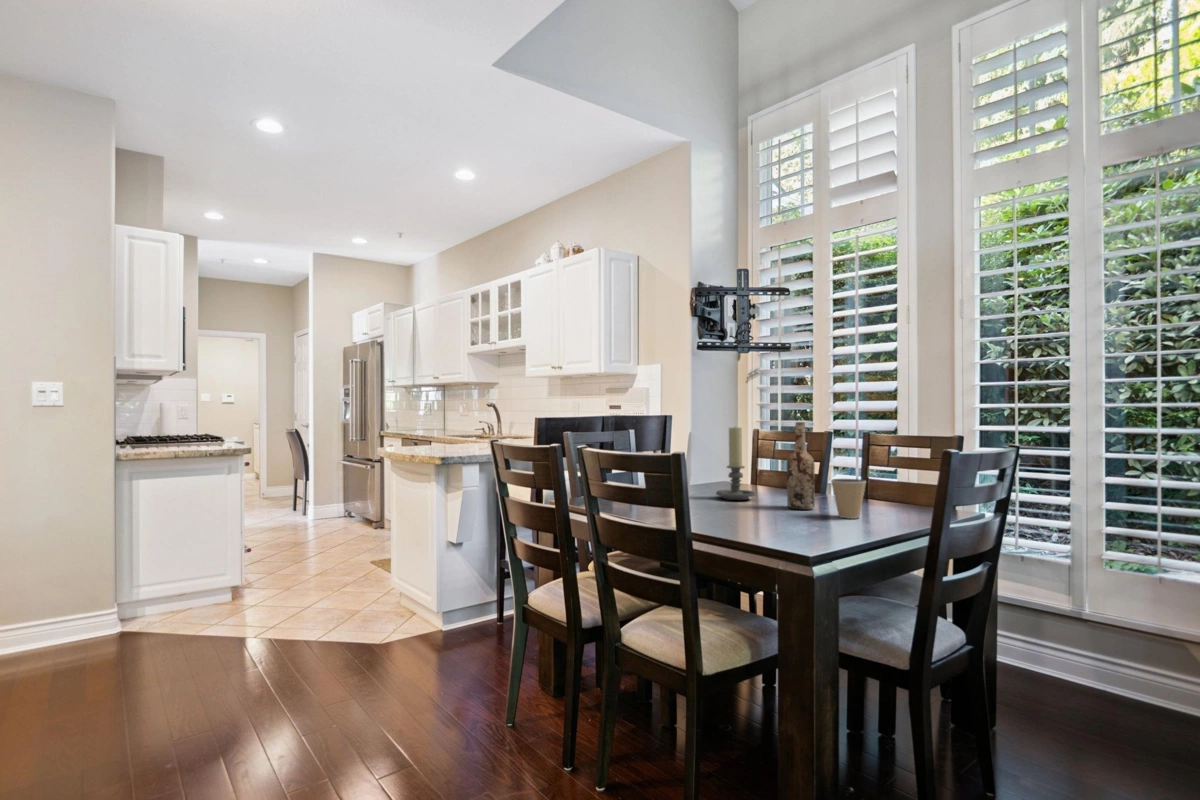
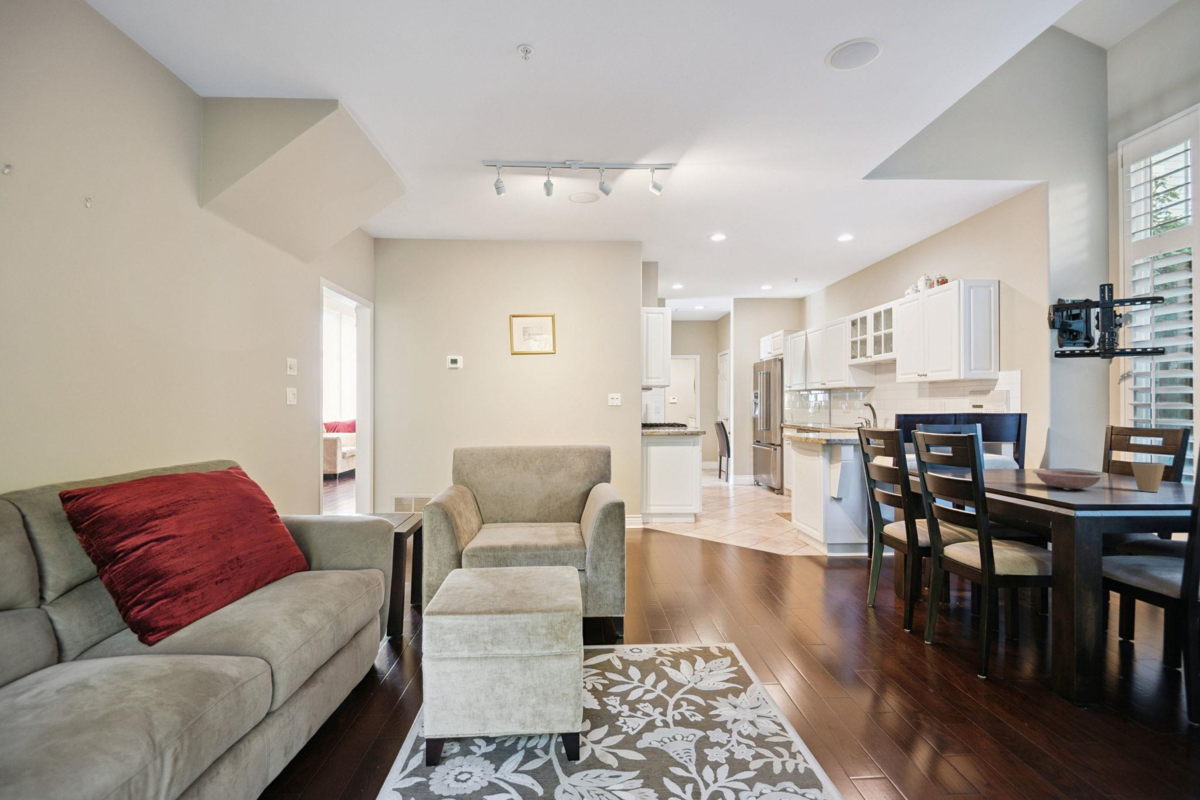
wine bottle: present [787,422,815,510] -> none [1097,419,1124,485]
candle holder: present [716,427,756,500] -> none [1038,421,1075,477]
bowl: none [735,497,821,525] -> present [1033,470,1105,489]

